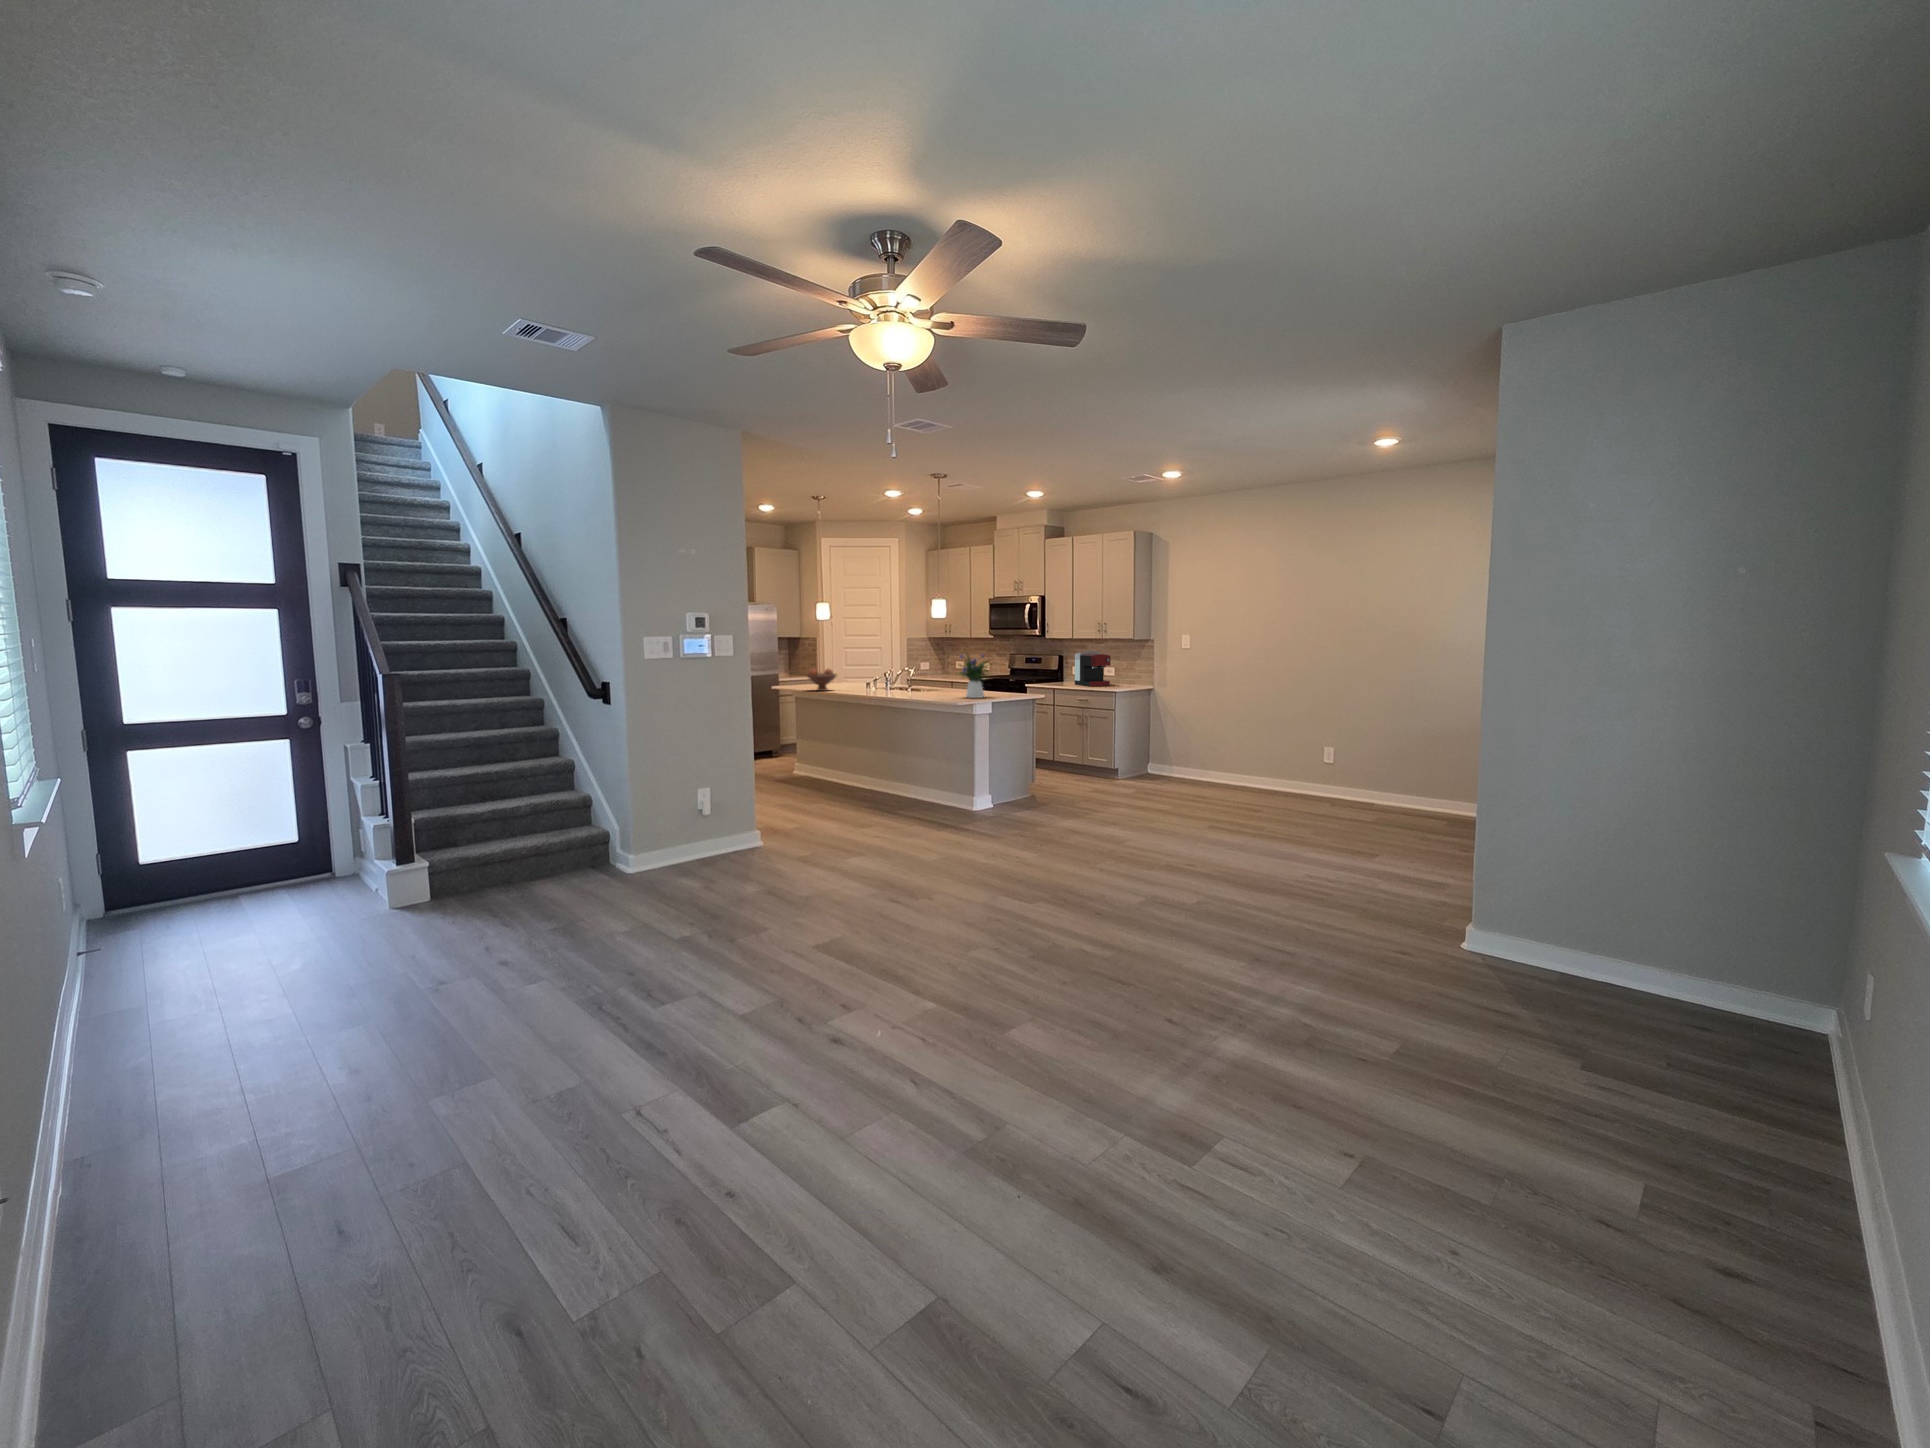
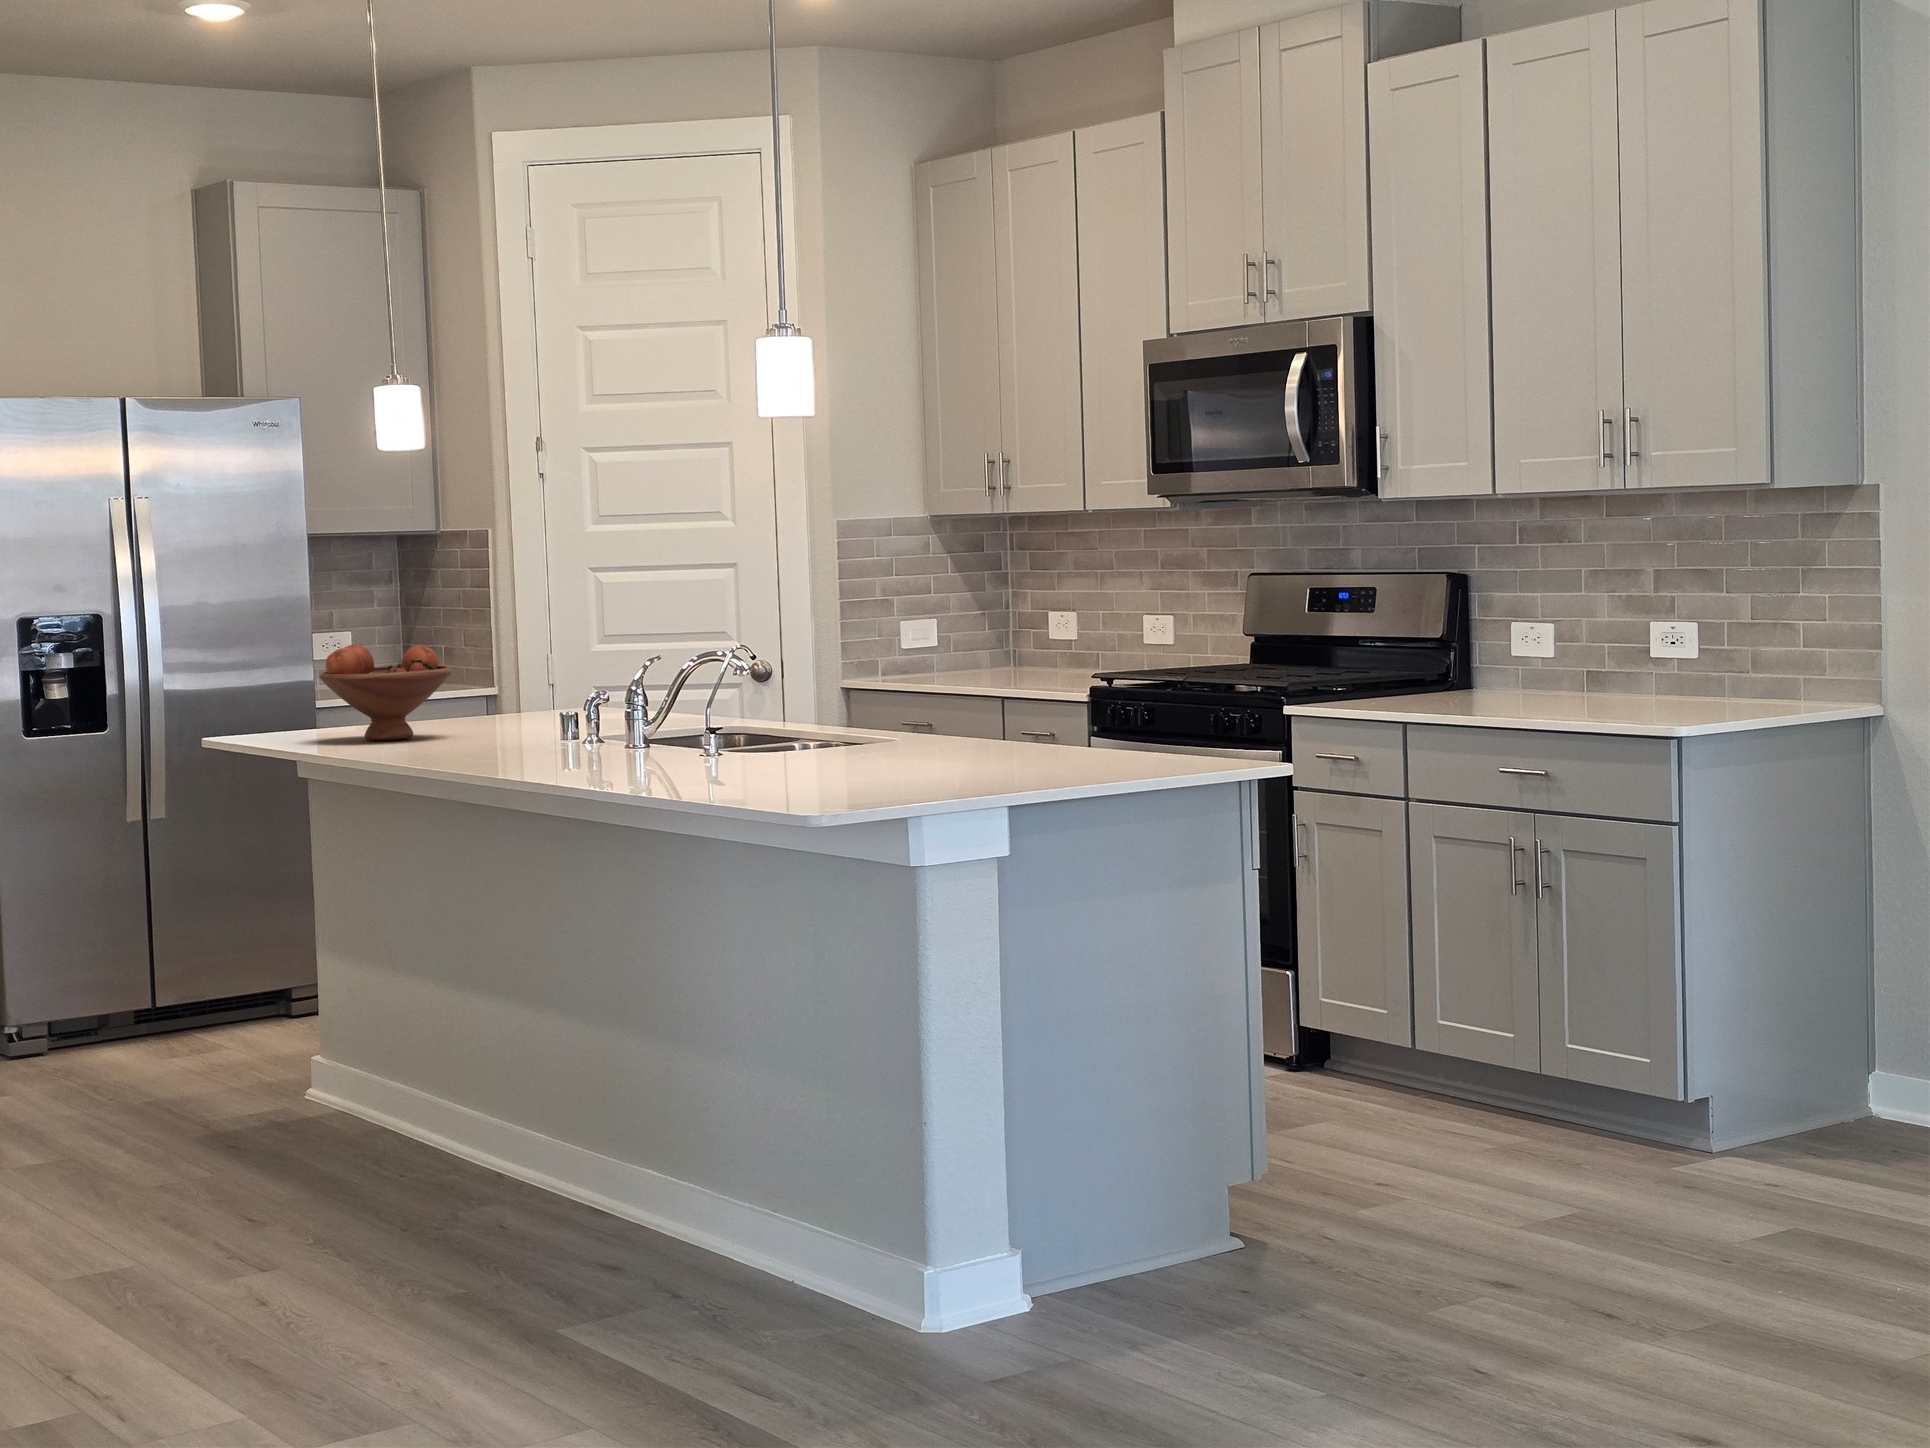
coffee maker: present [1075,651,1111,687] -> none [1503,544,1677,713]
flower arrangement: present [960,654,992,698] -> none [834,548,1046,780]

